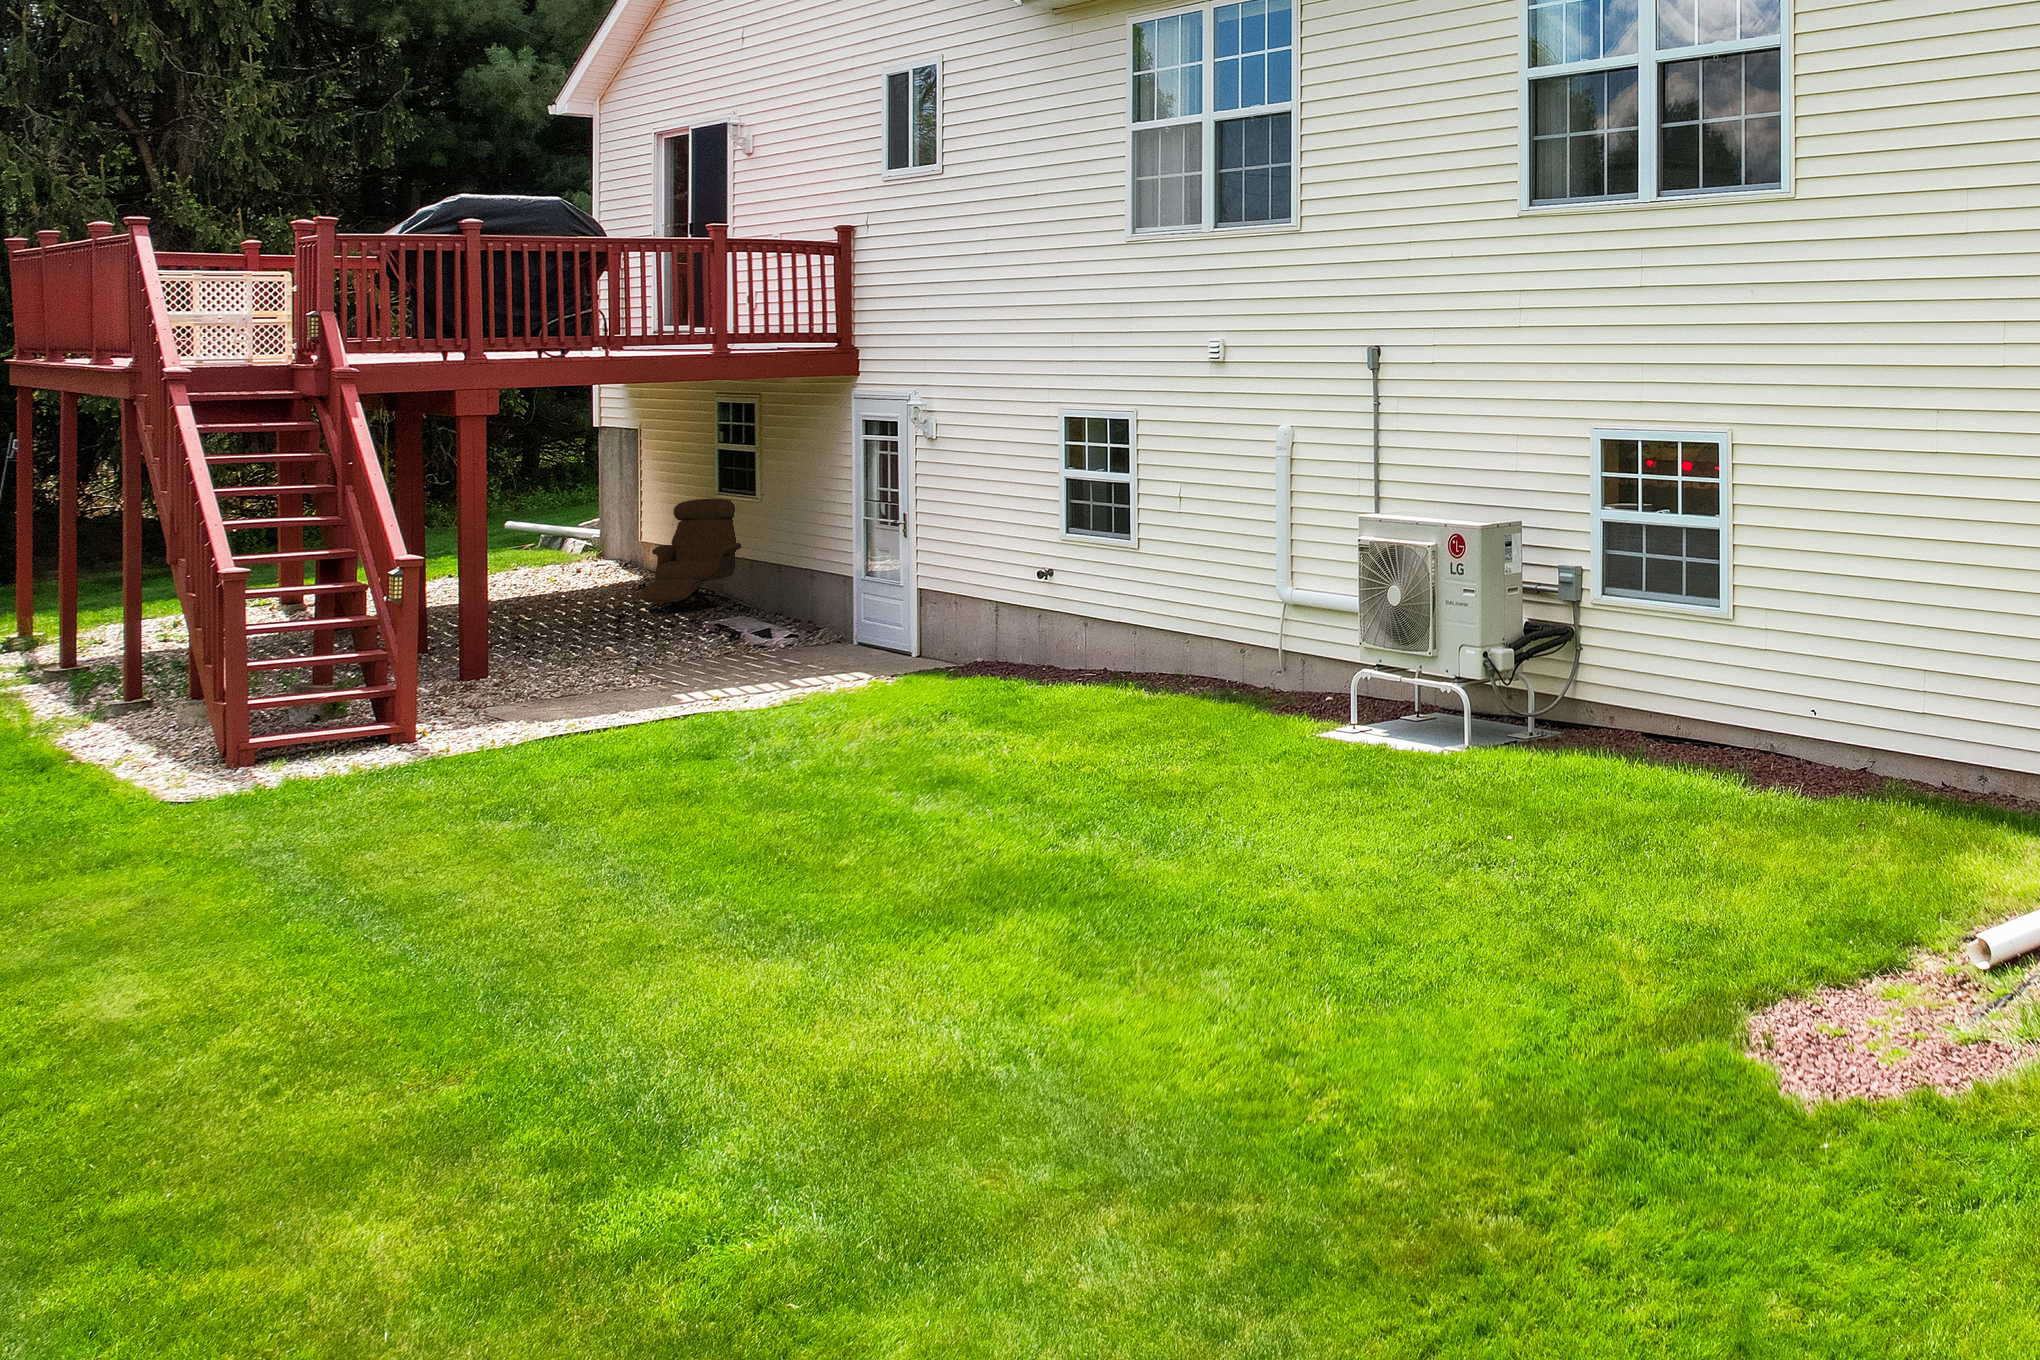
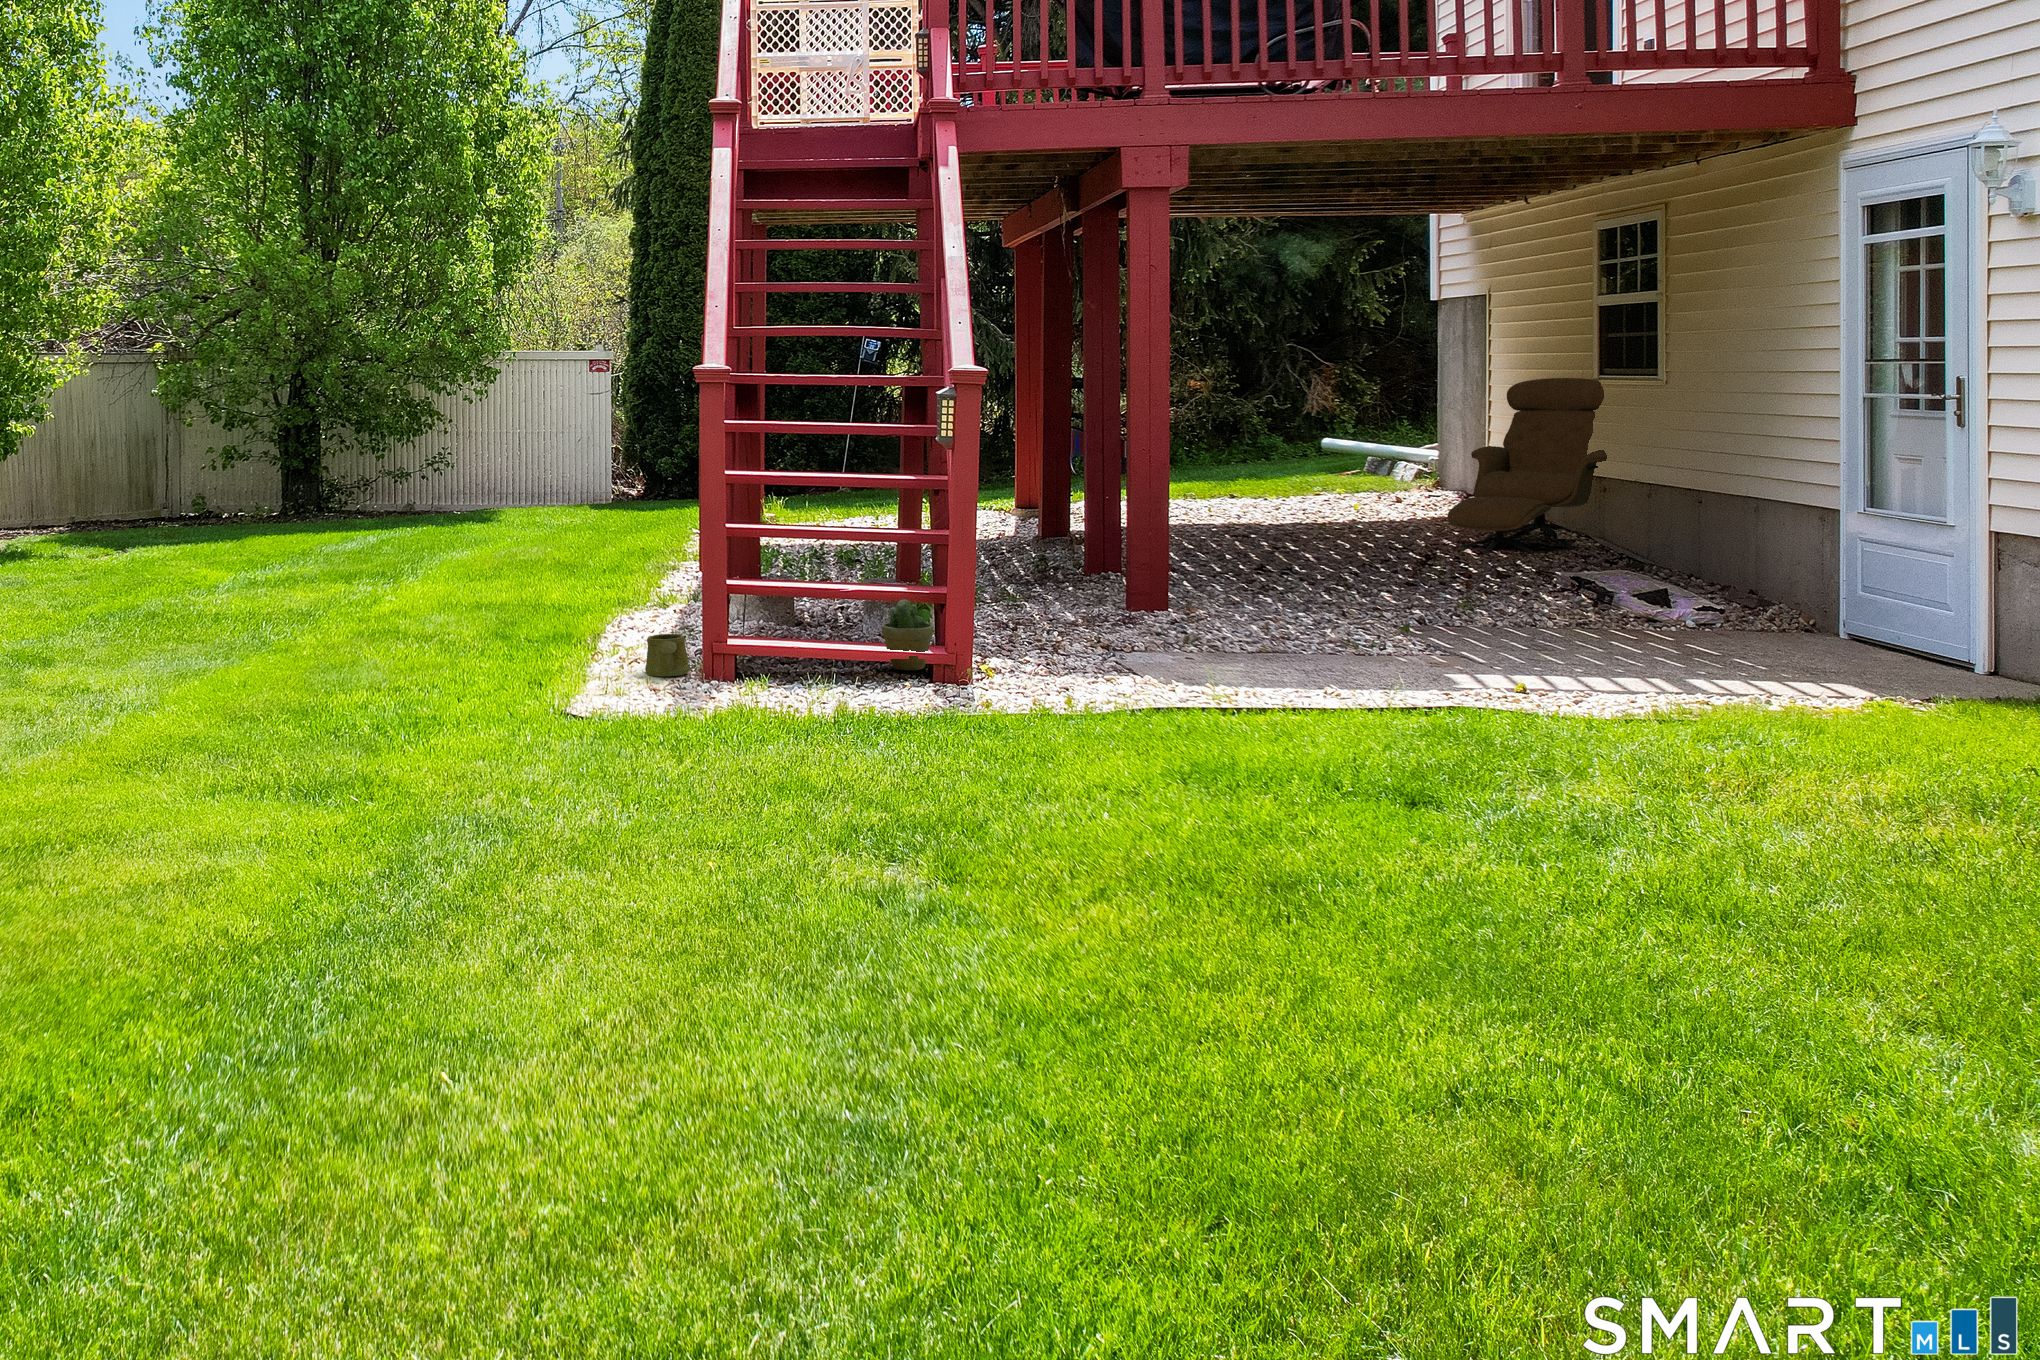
potted plant: none [340,704,377,747] -> present [881,600,934,670]
watering can: none [176,749,212,779] -> present [645,634,690,676]

